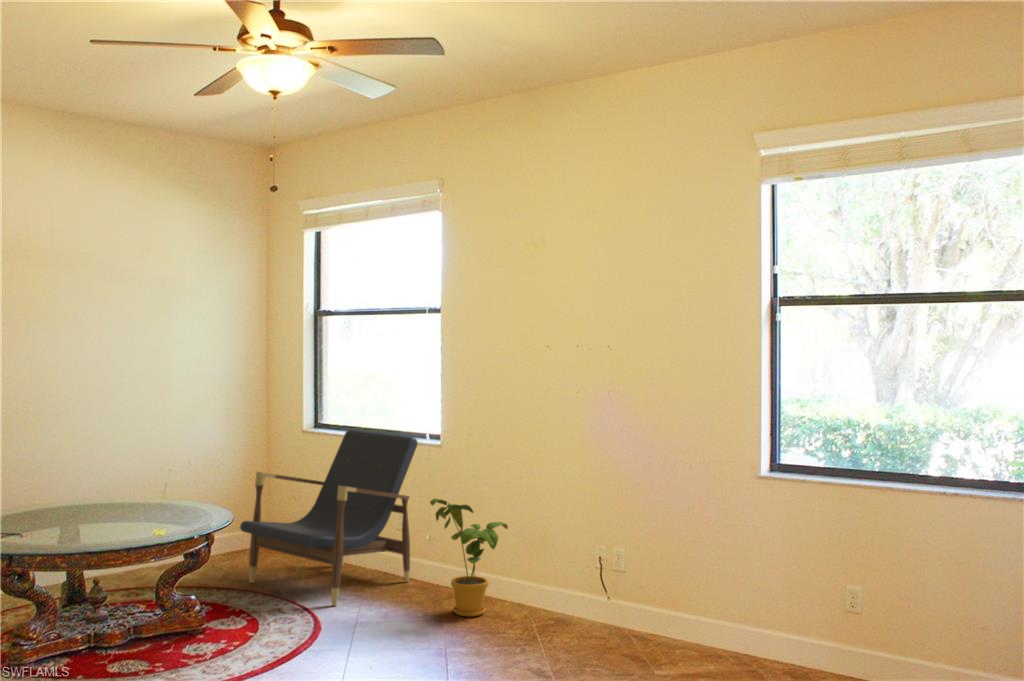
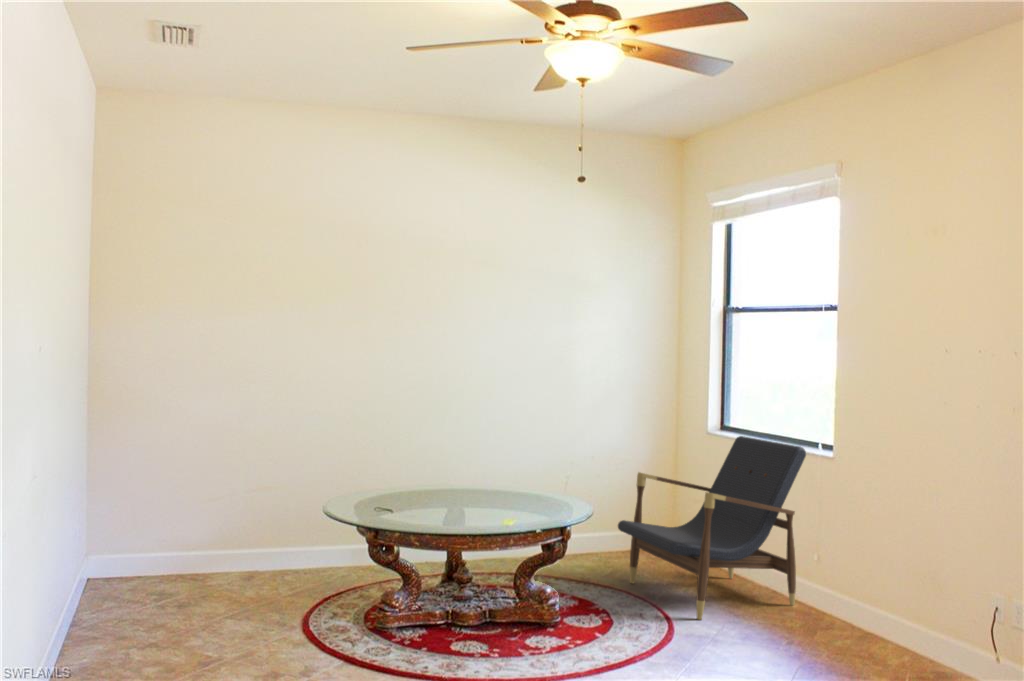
house plant: present [430,499,508,617] -> none [800,515,901,657]

